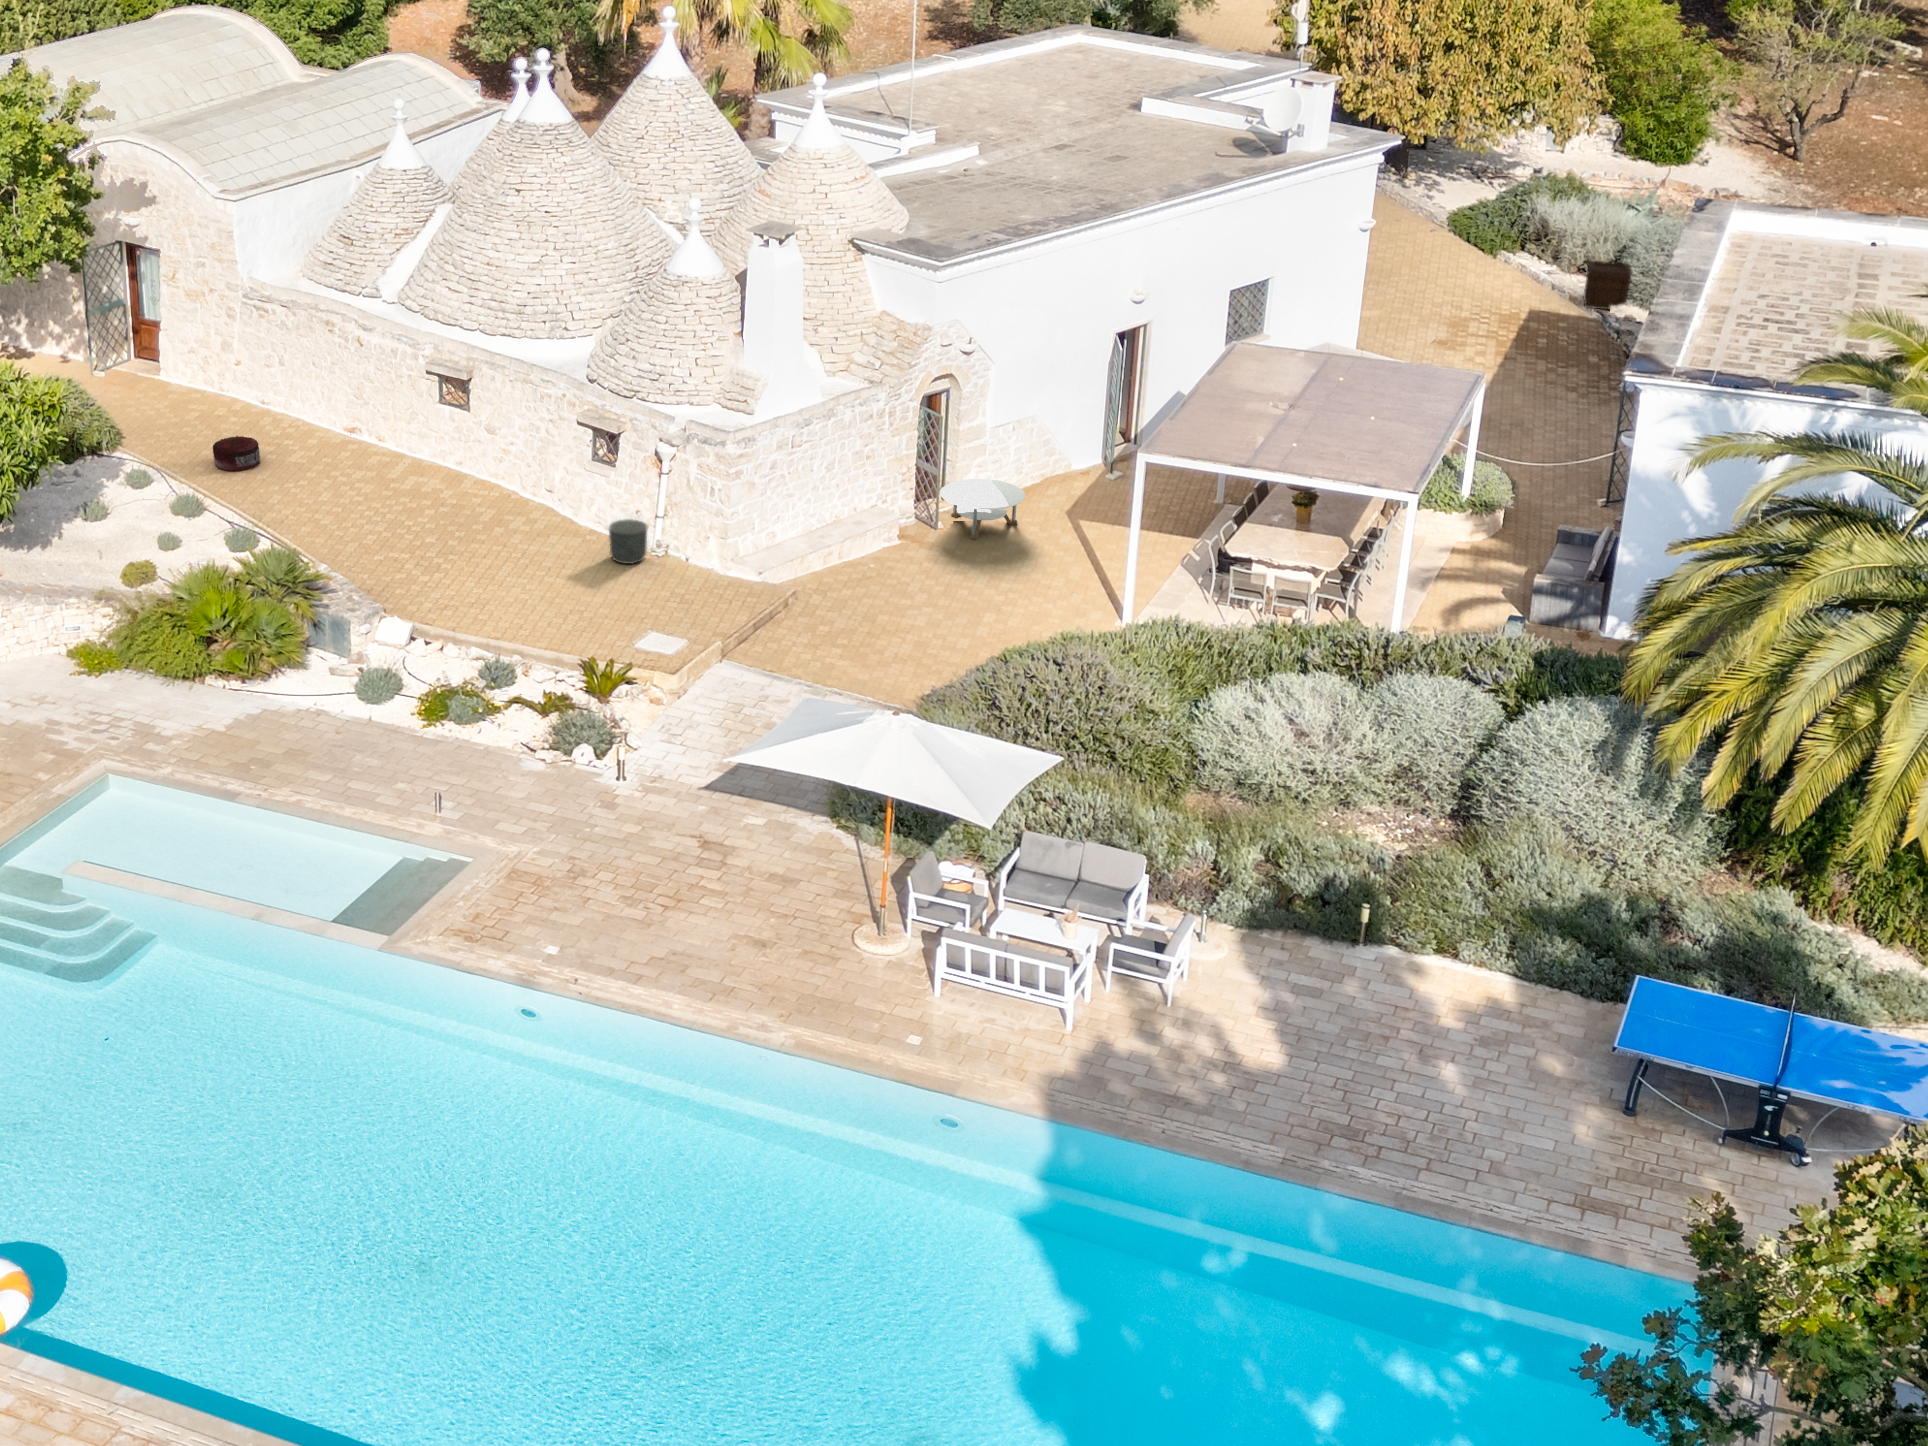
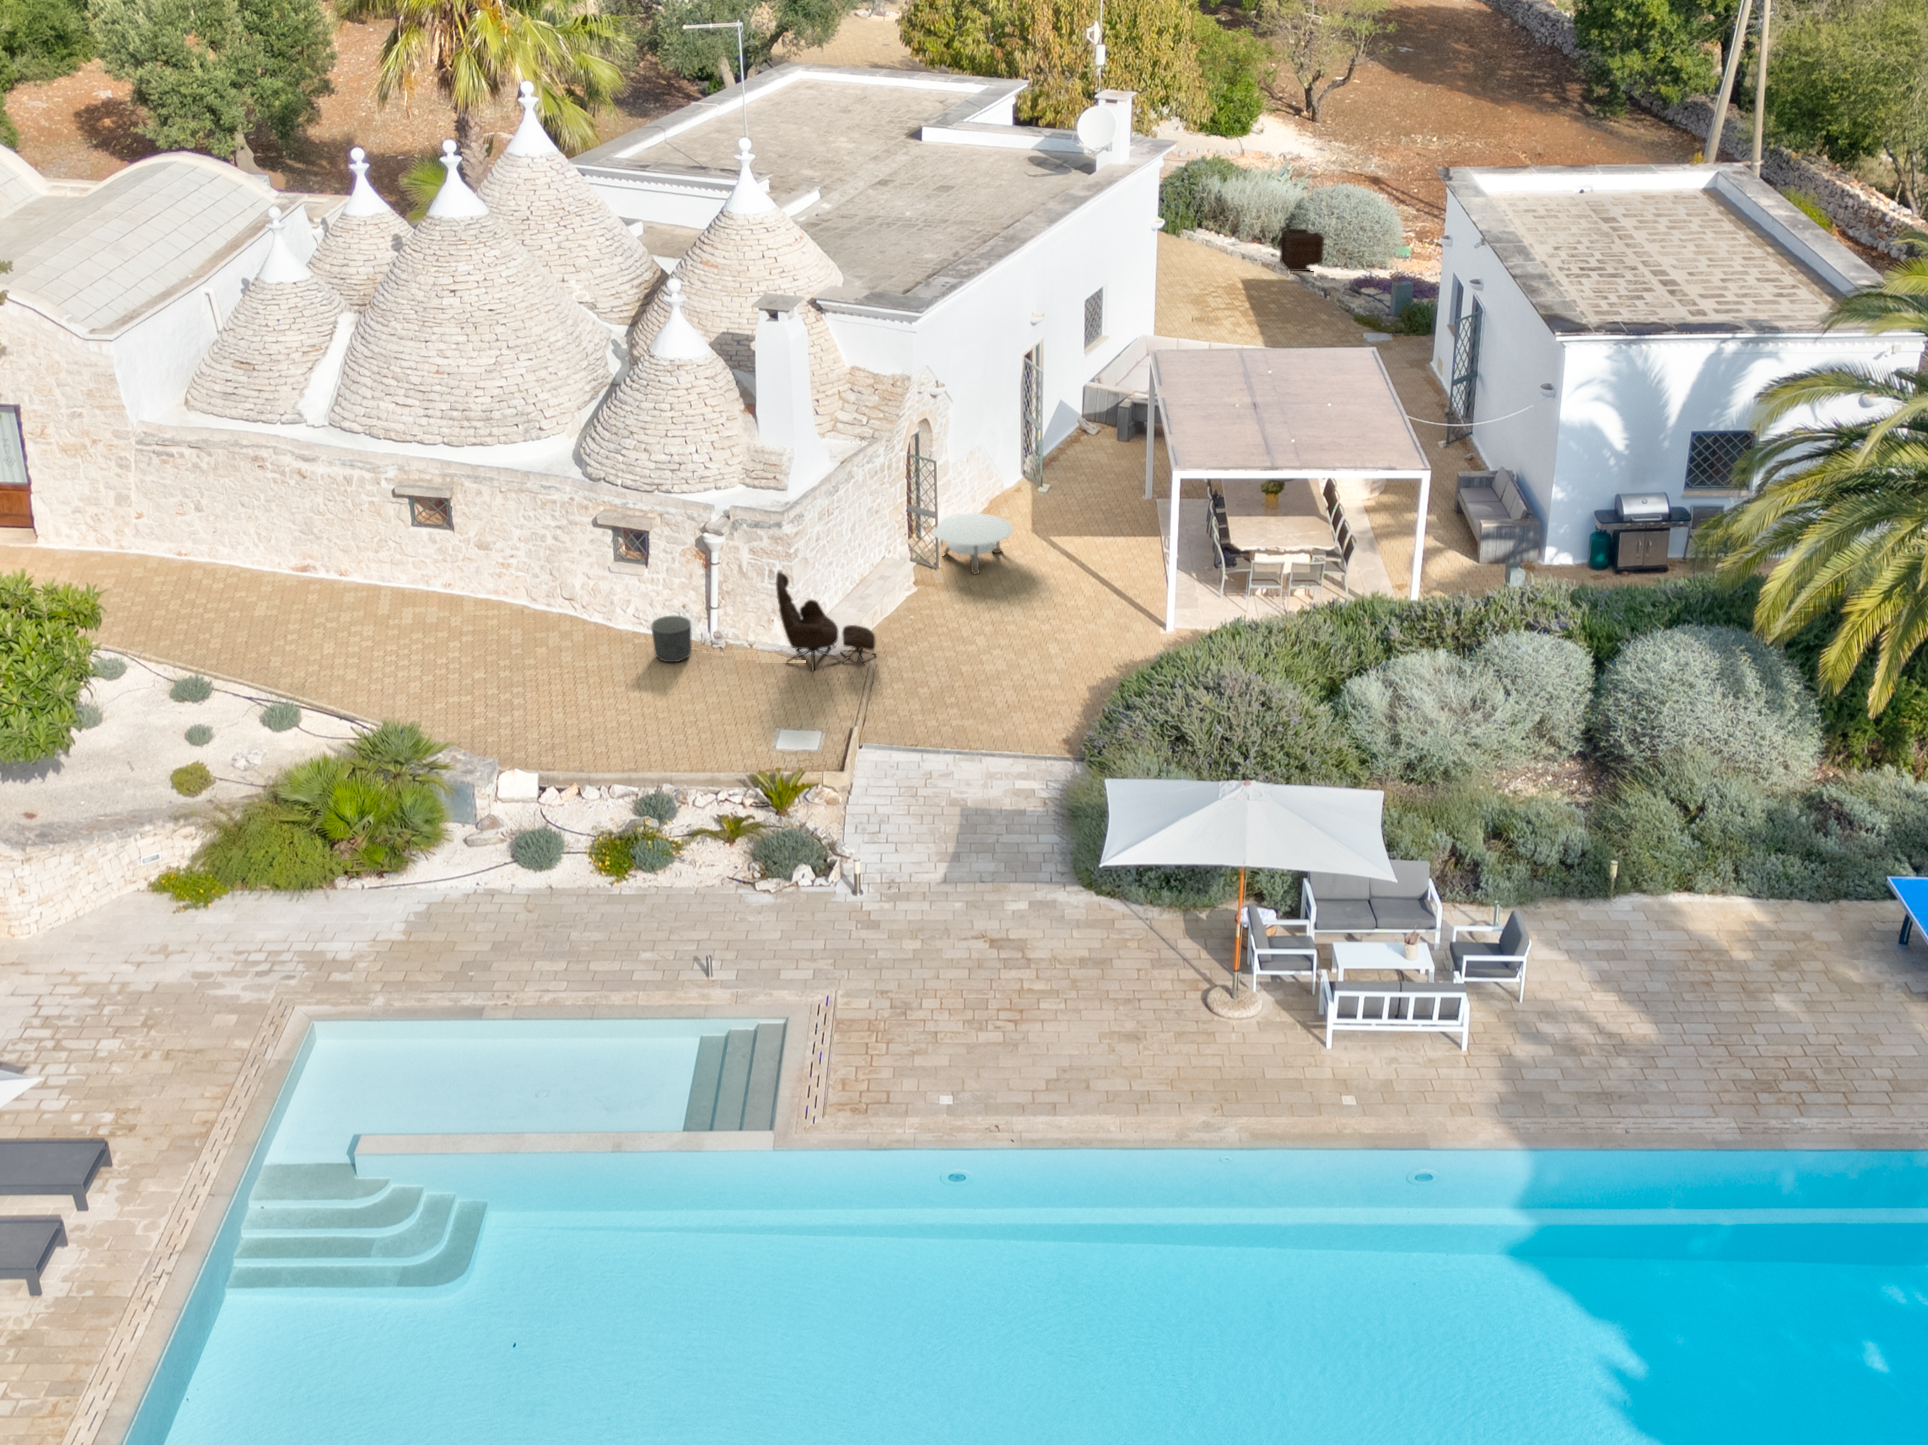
pouf: present [213,436,260,471] -> none [148,597,204,638]
lounge chair: none [716,492,817,597] -> present [776,572,876,670]

